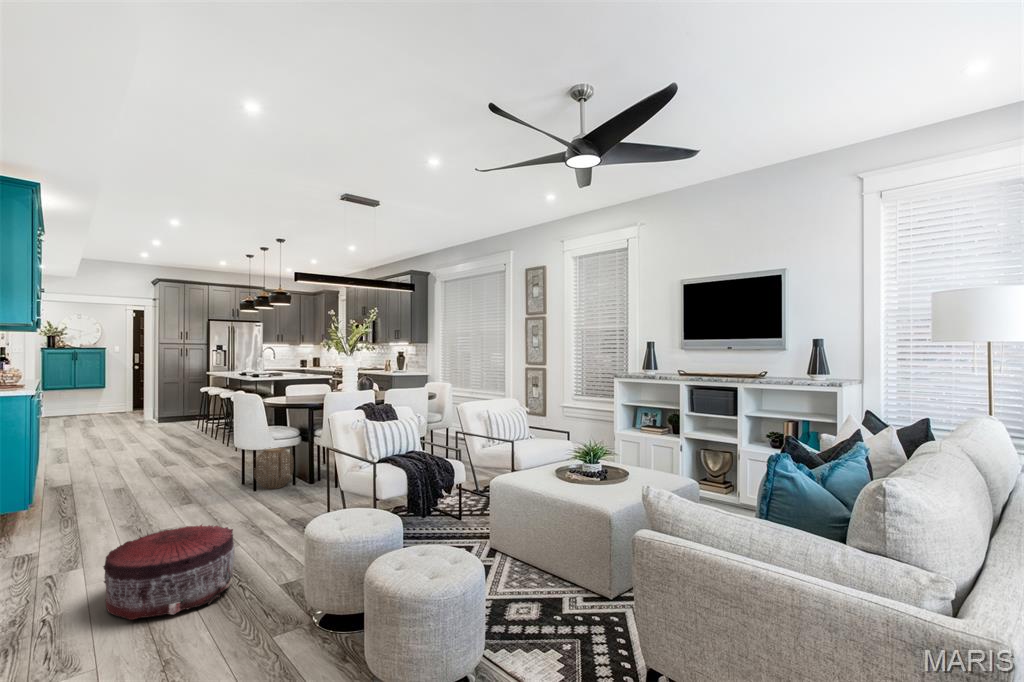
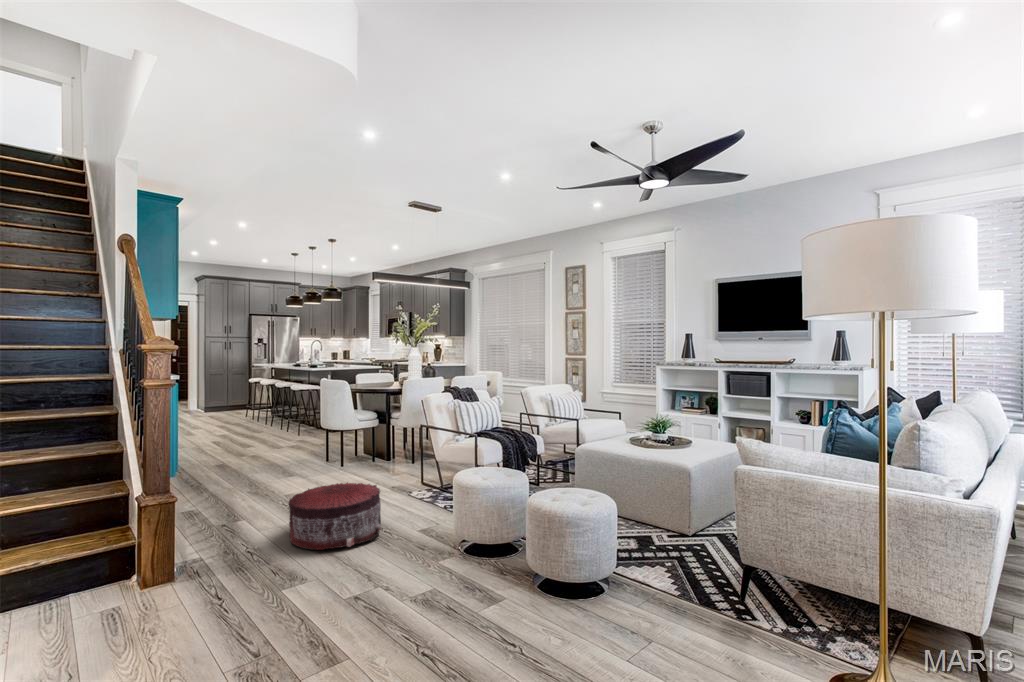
woven basket: present [254,448,293,489] -> none [342,428,375,464]

